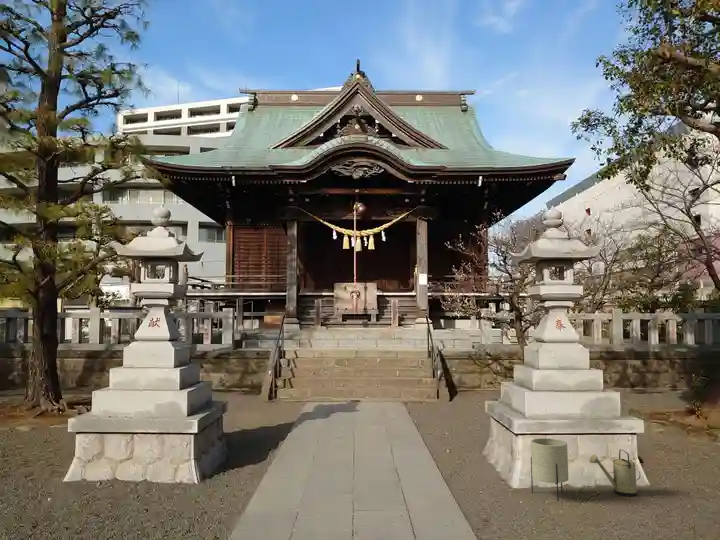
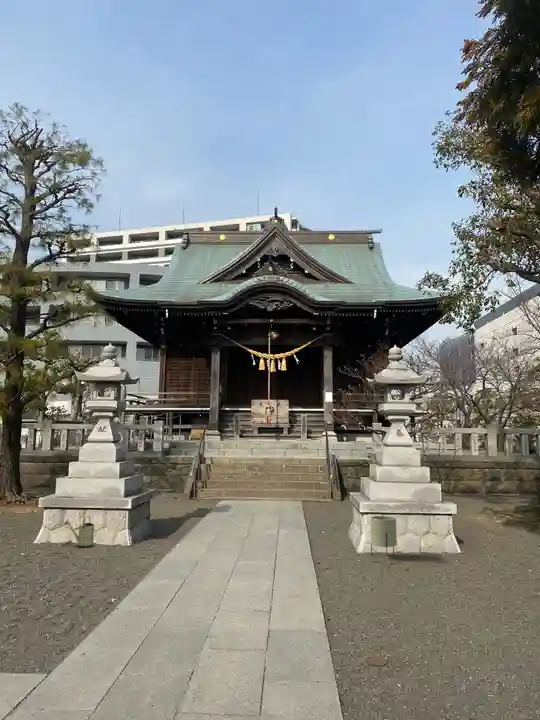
watering can: present [590,449,640,496] -> present [64,517,94,548]

